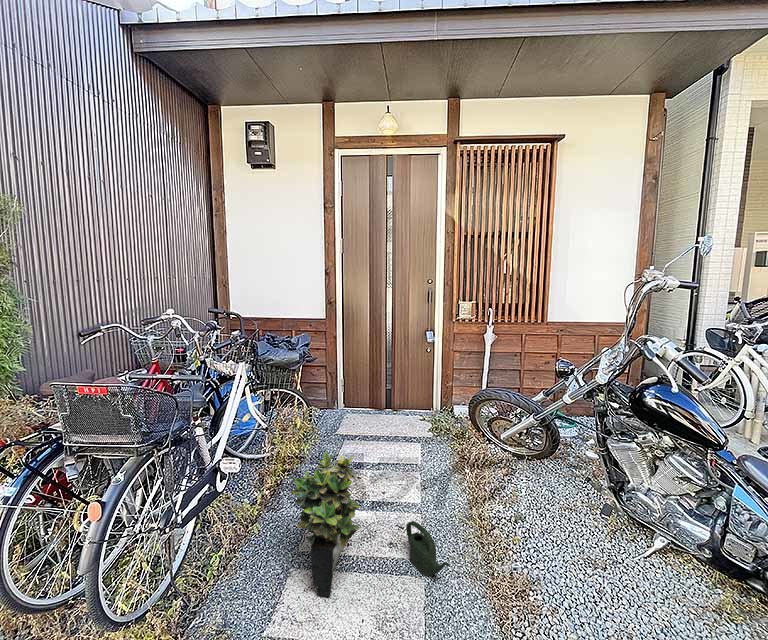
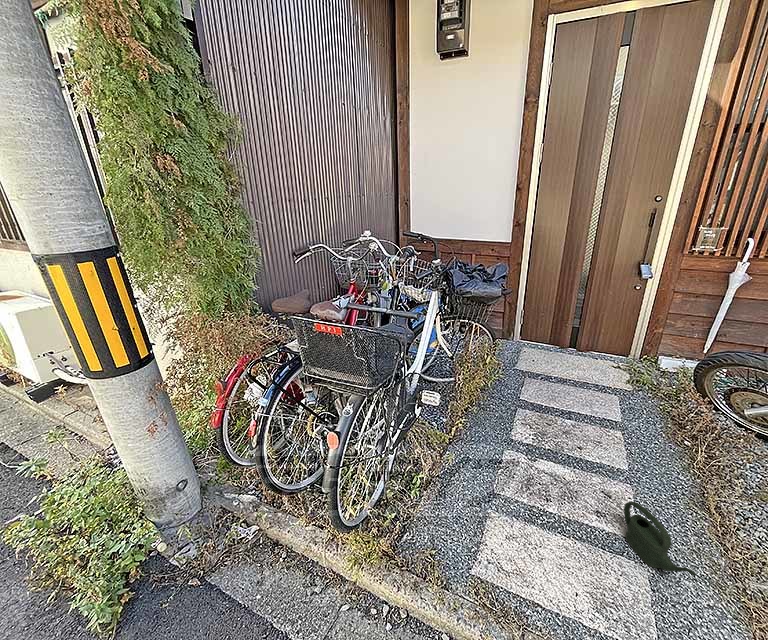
potted plant: present [292,452,360,597] -> none [505,410,581,556]

